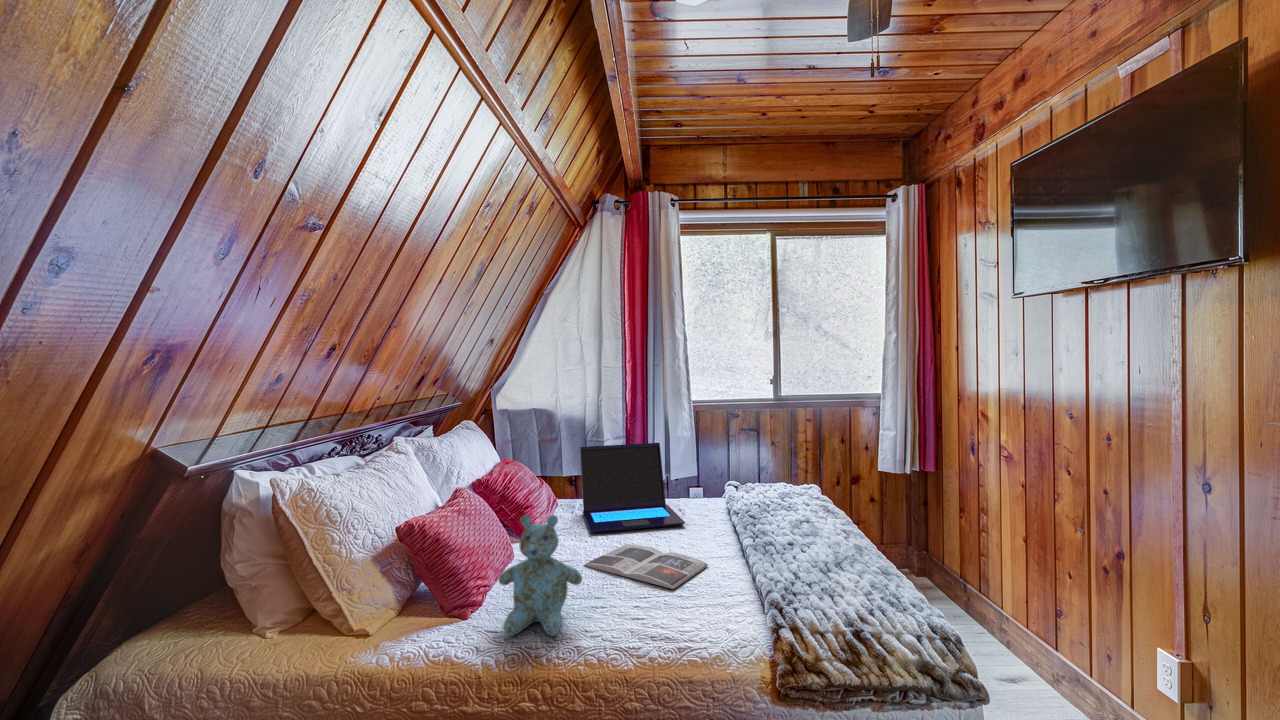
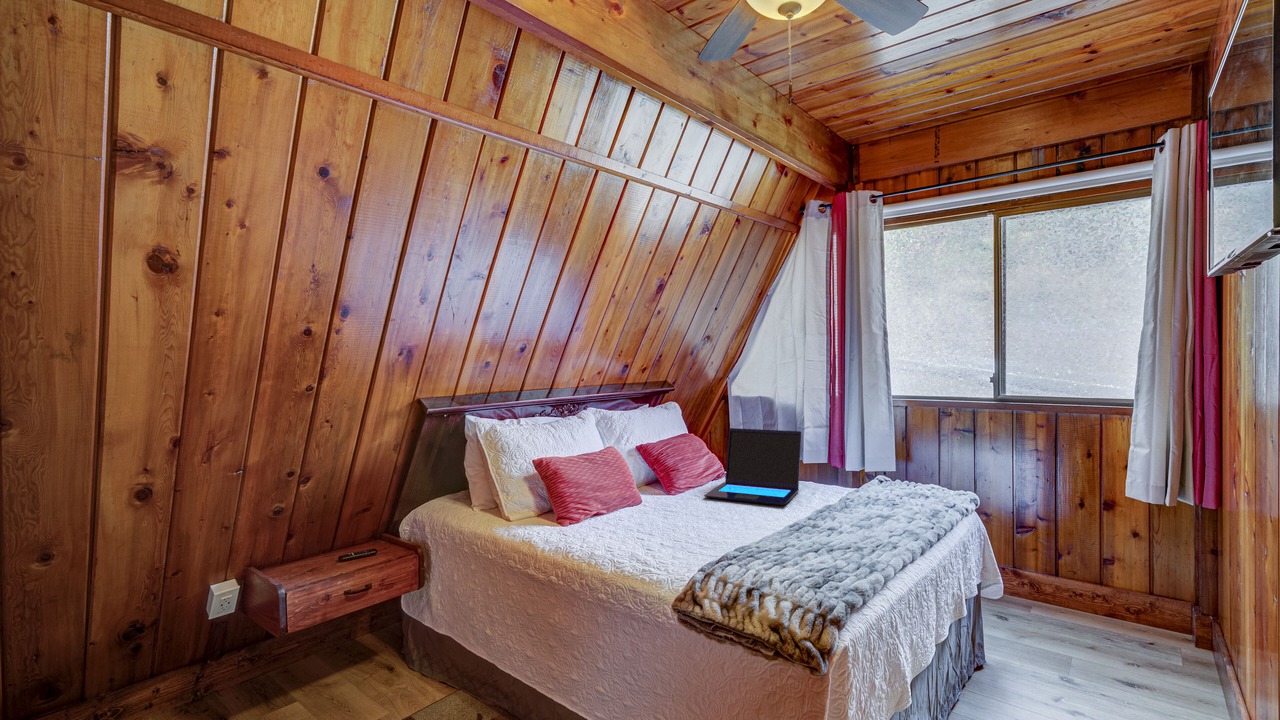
stuffed bear: present [499,515,582,636] -> none [563,464,620,544]
magazine: present [584,545,708,589] -> none [667,509,749,541]

